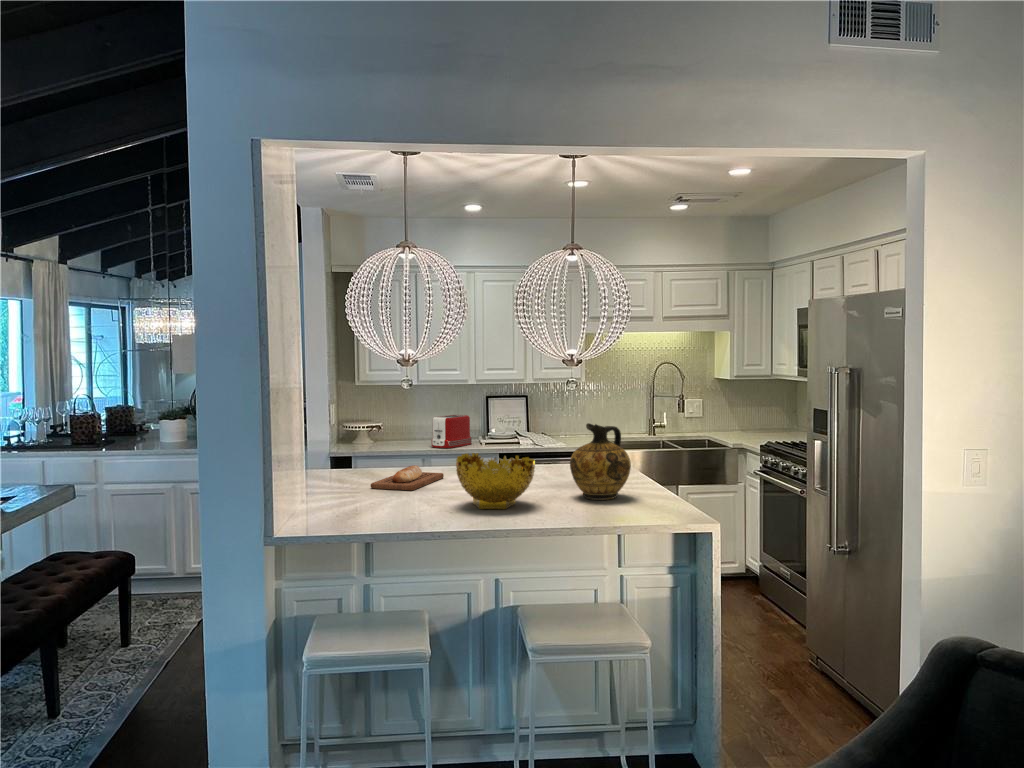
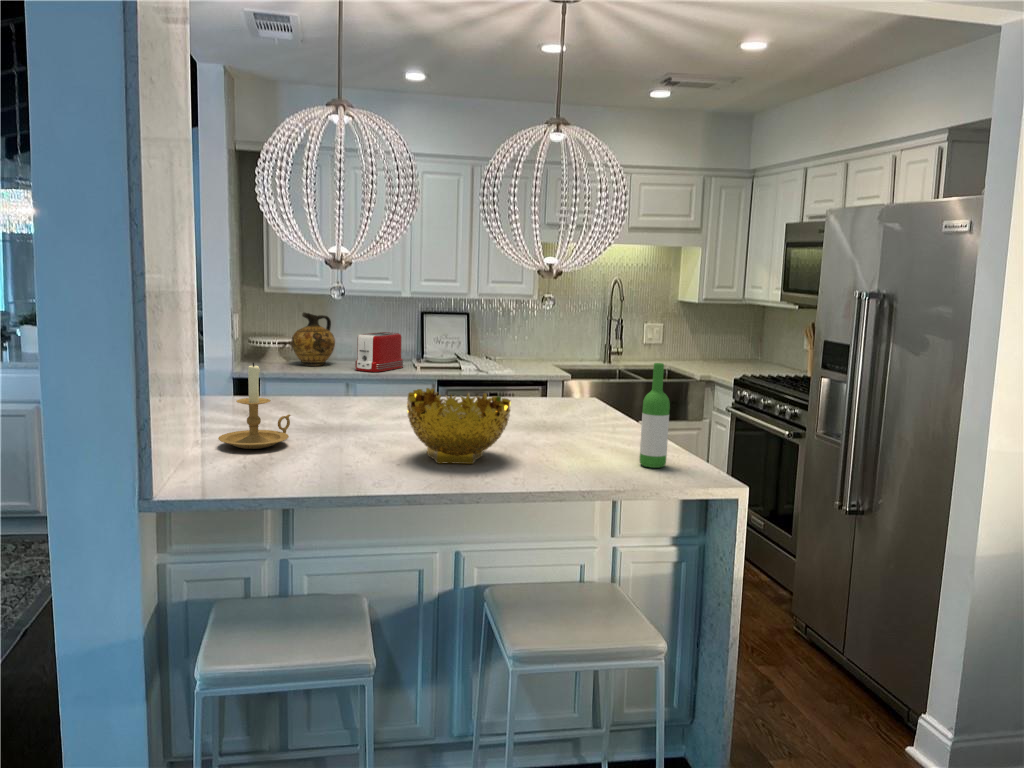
ceramic jug: present [570,423,631,500] -> present [292,313,335,366]
wine bottle: none [637,427,658,510] -> present [640,363,670,468]
candle holder: none [318,437,372,502] -> present [218,363,291,449]
bread loaf: present [371,465,444,490] -> none [288,398,381,432]

